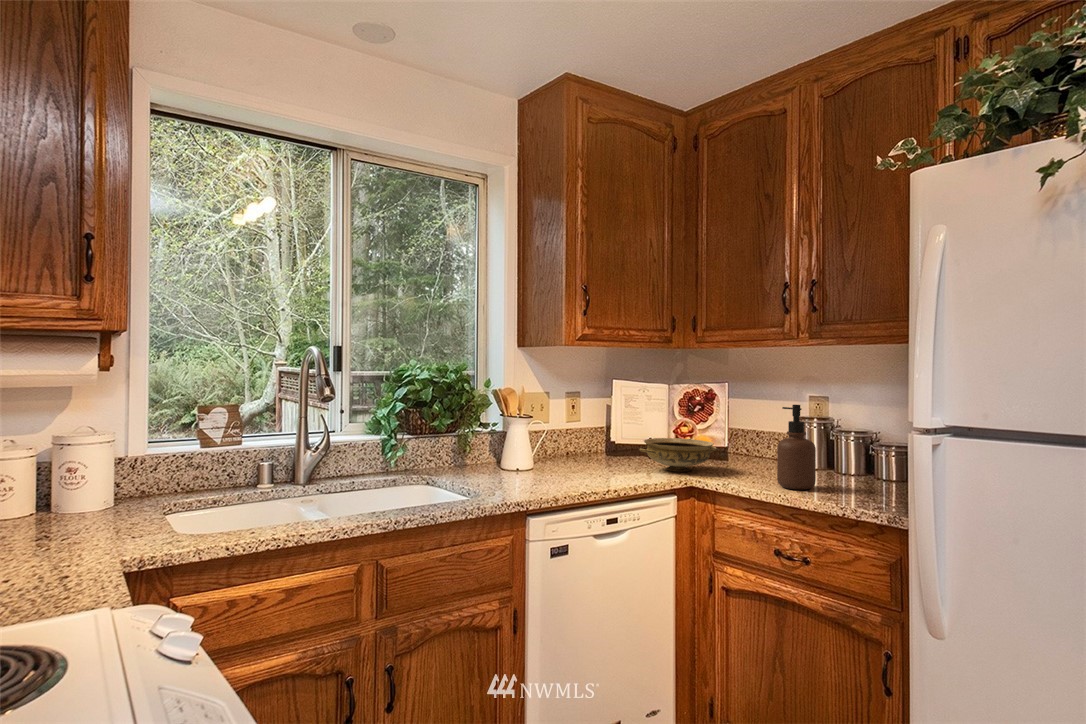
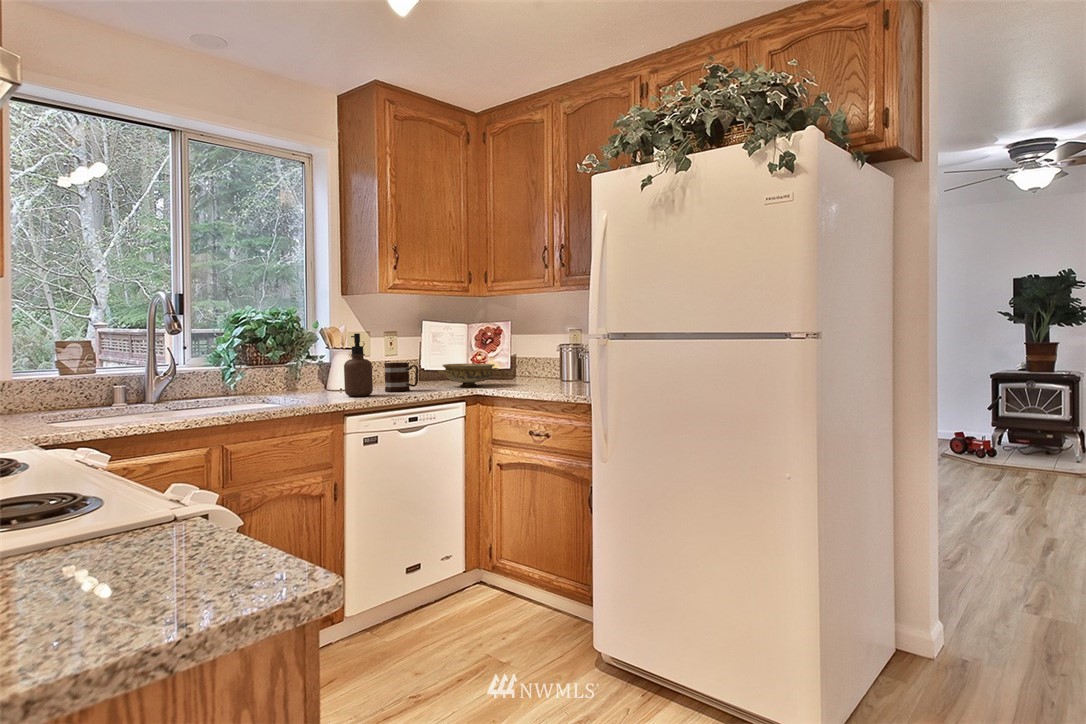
soap dispenser: present [777,405,816,490] -> present [344,333,373,397]
mug: none [573,437,617,477] -> present [384,362,418,392]

